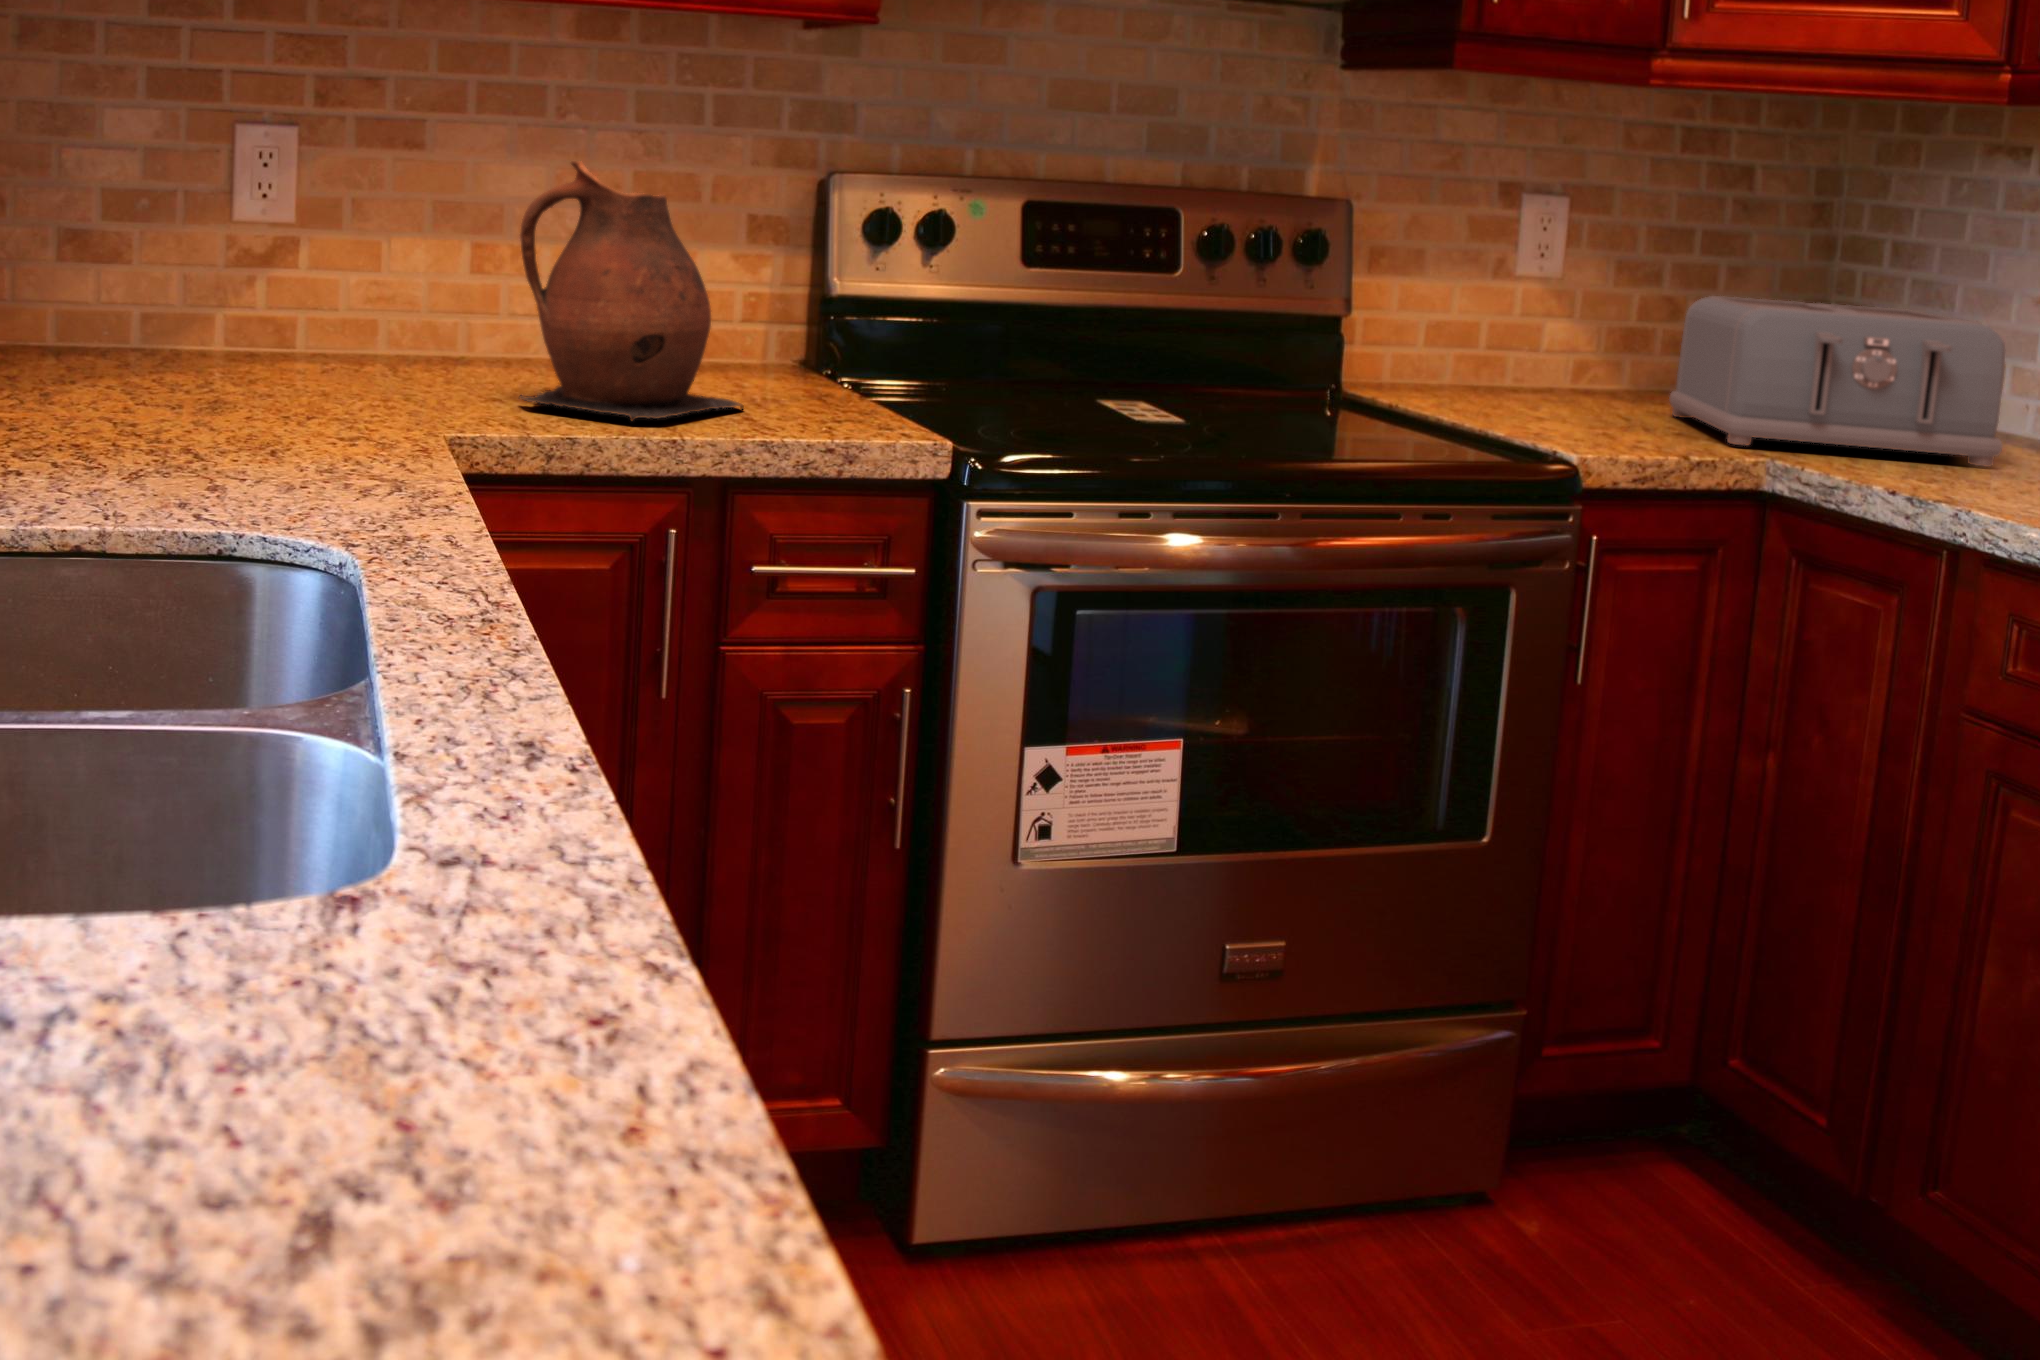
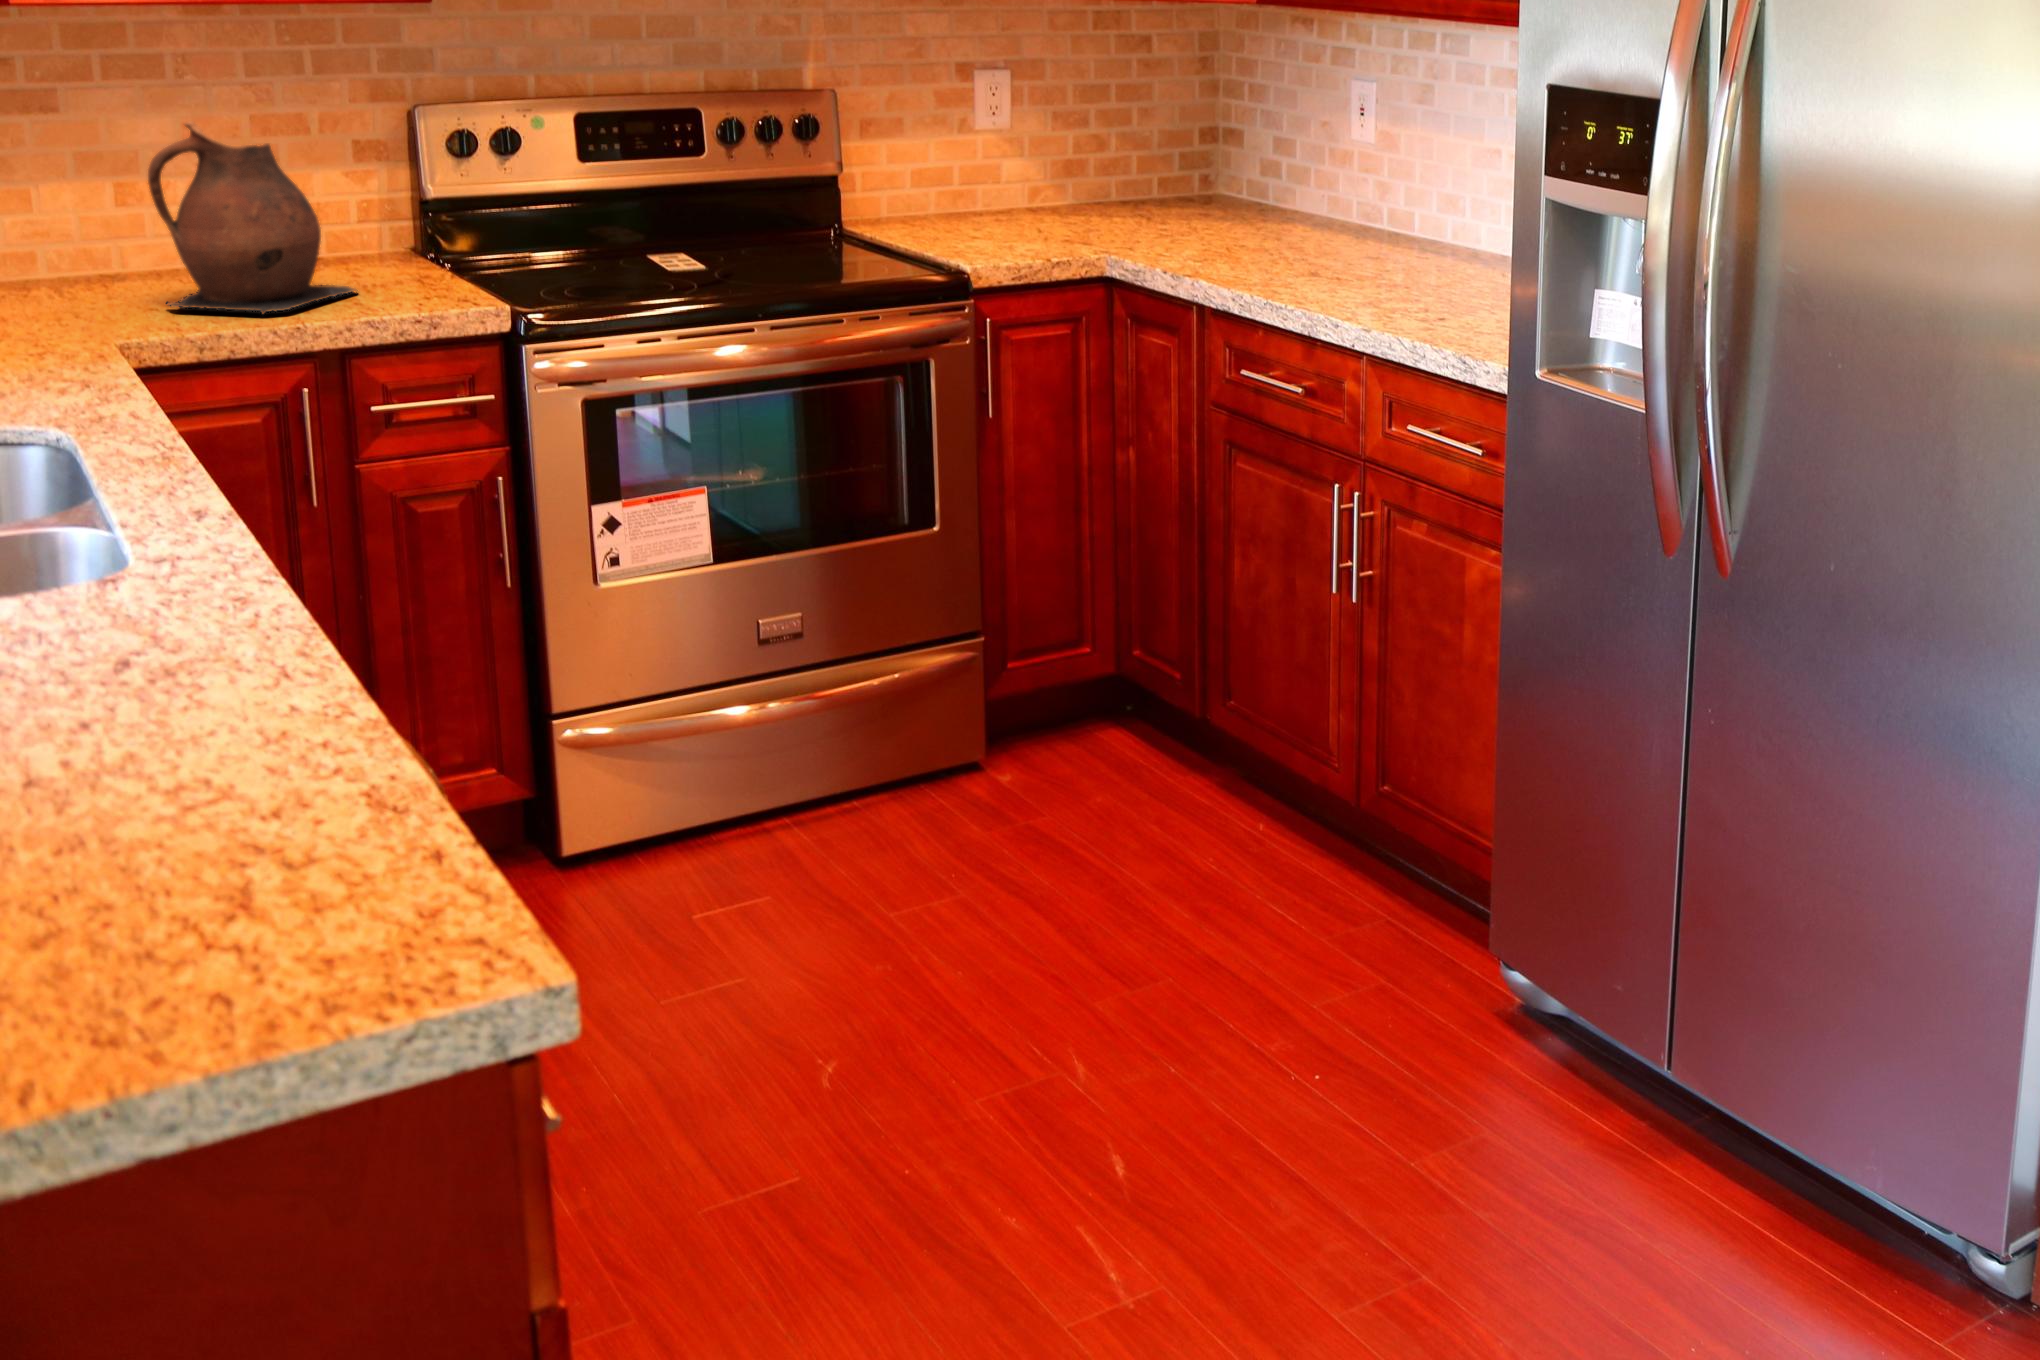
toaster: present [1669,296,2005,467] -> none [1089,138,1255,244]

